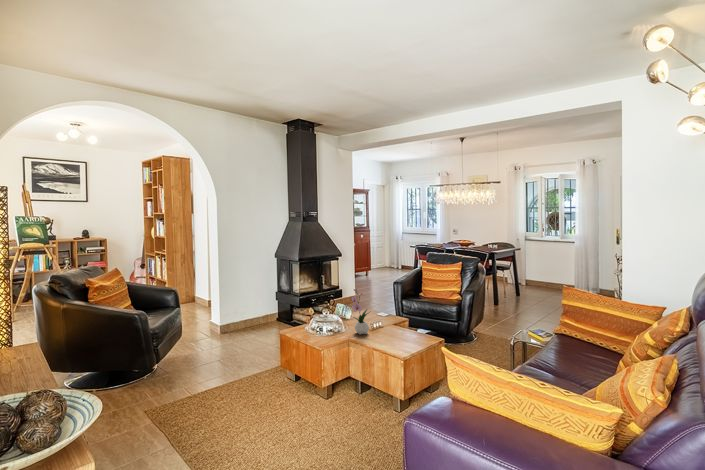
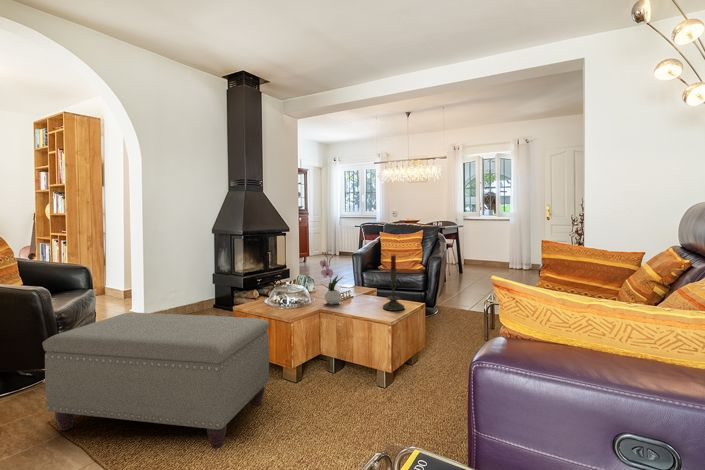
candle: none [402,295,421,345] -> present [383,255,404,311]
ottoman: none [143,334,302,447] -> present [43,312,269,449]

